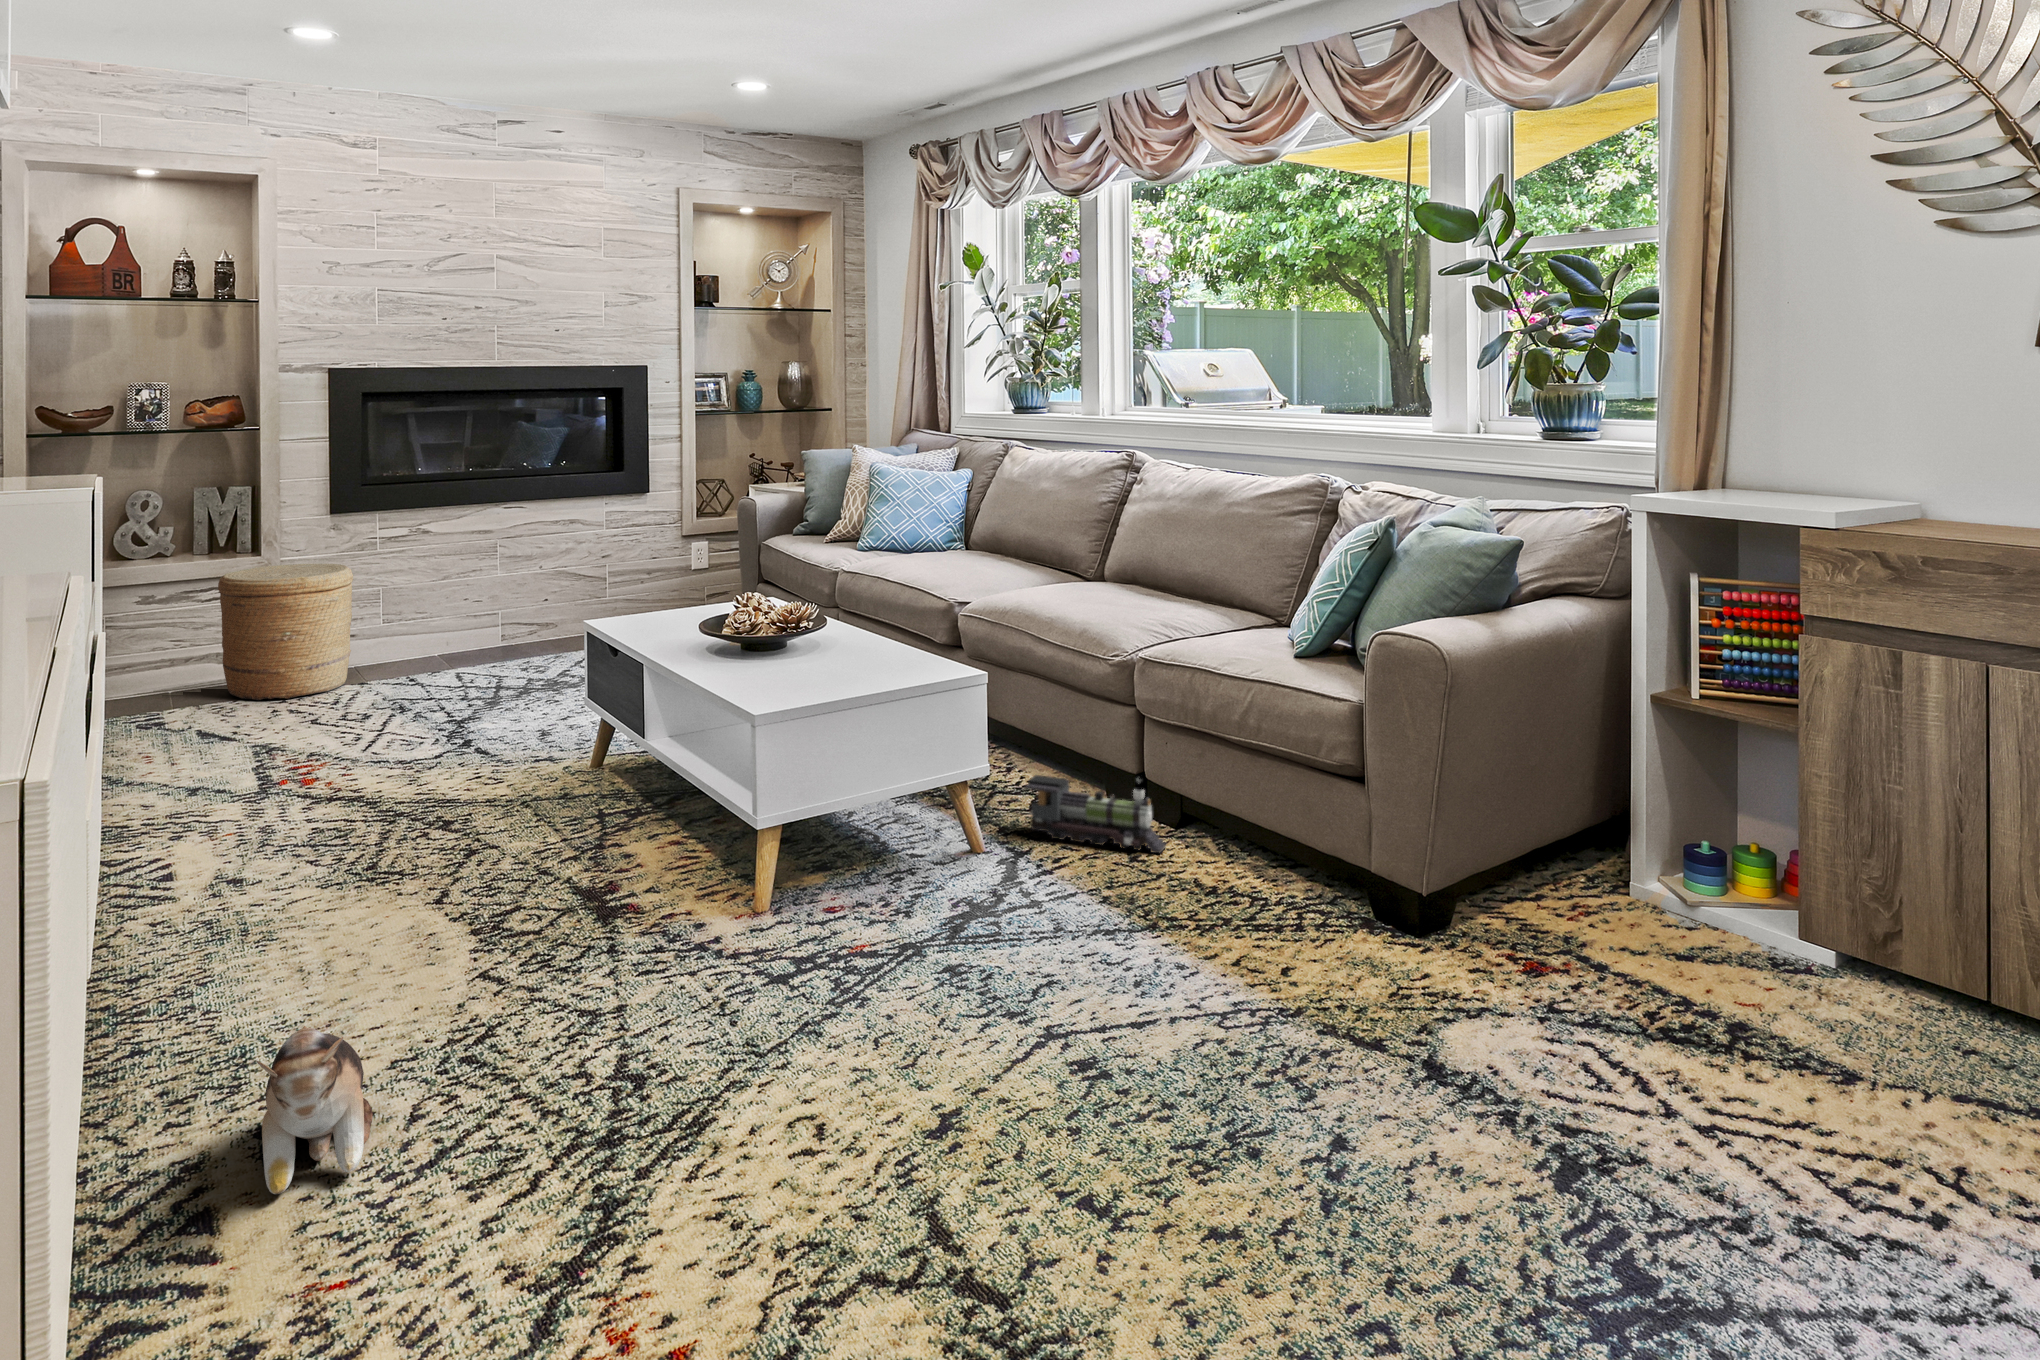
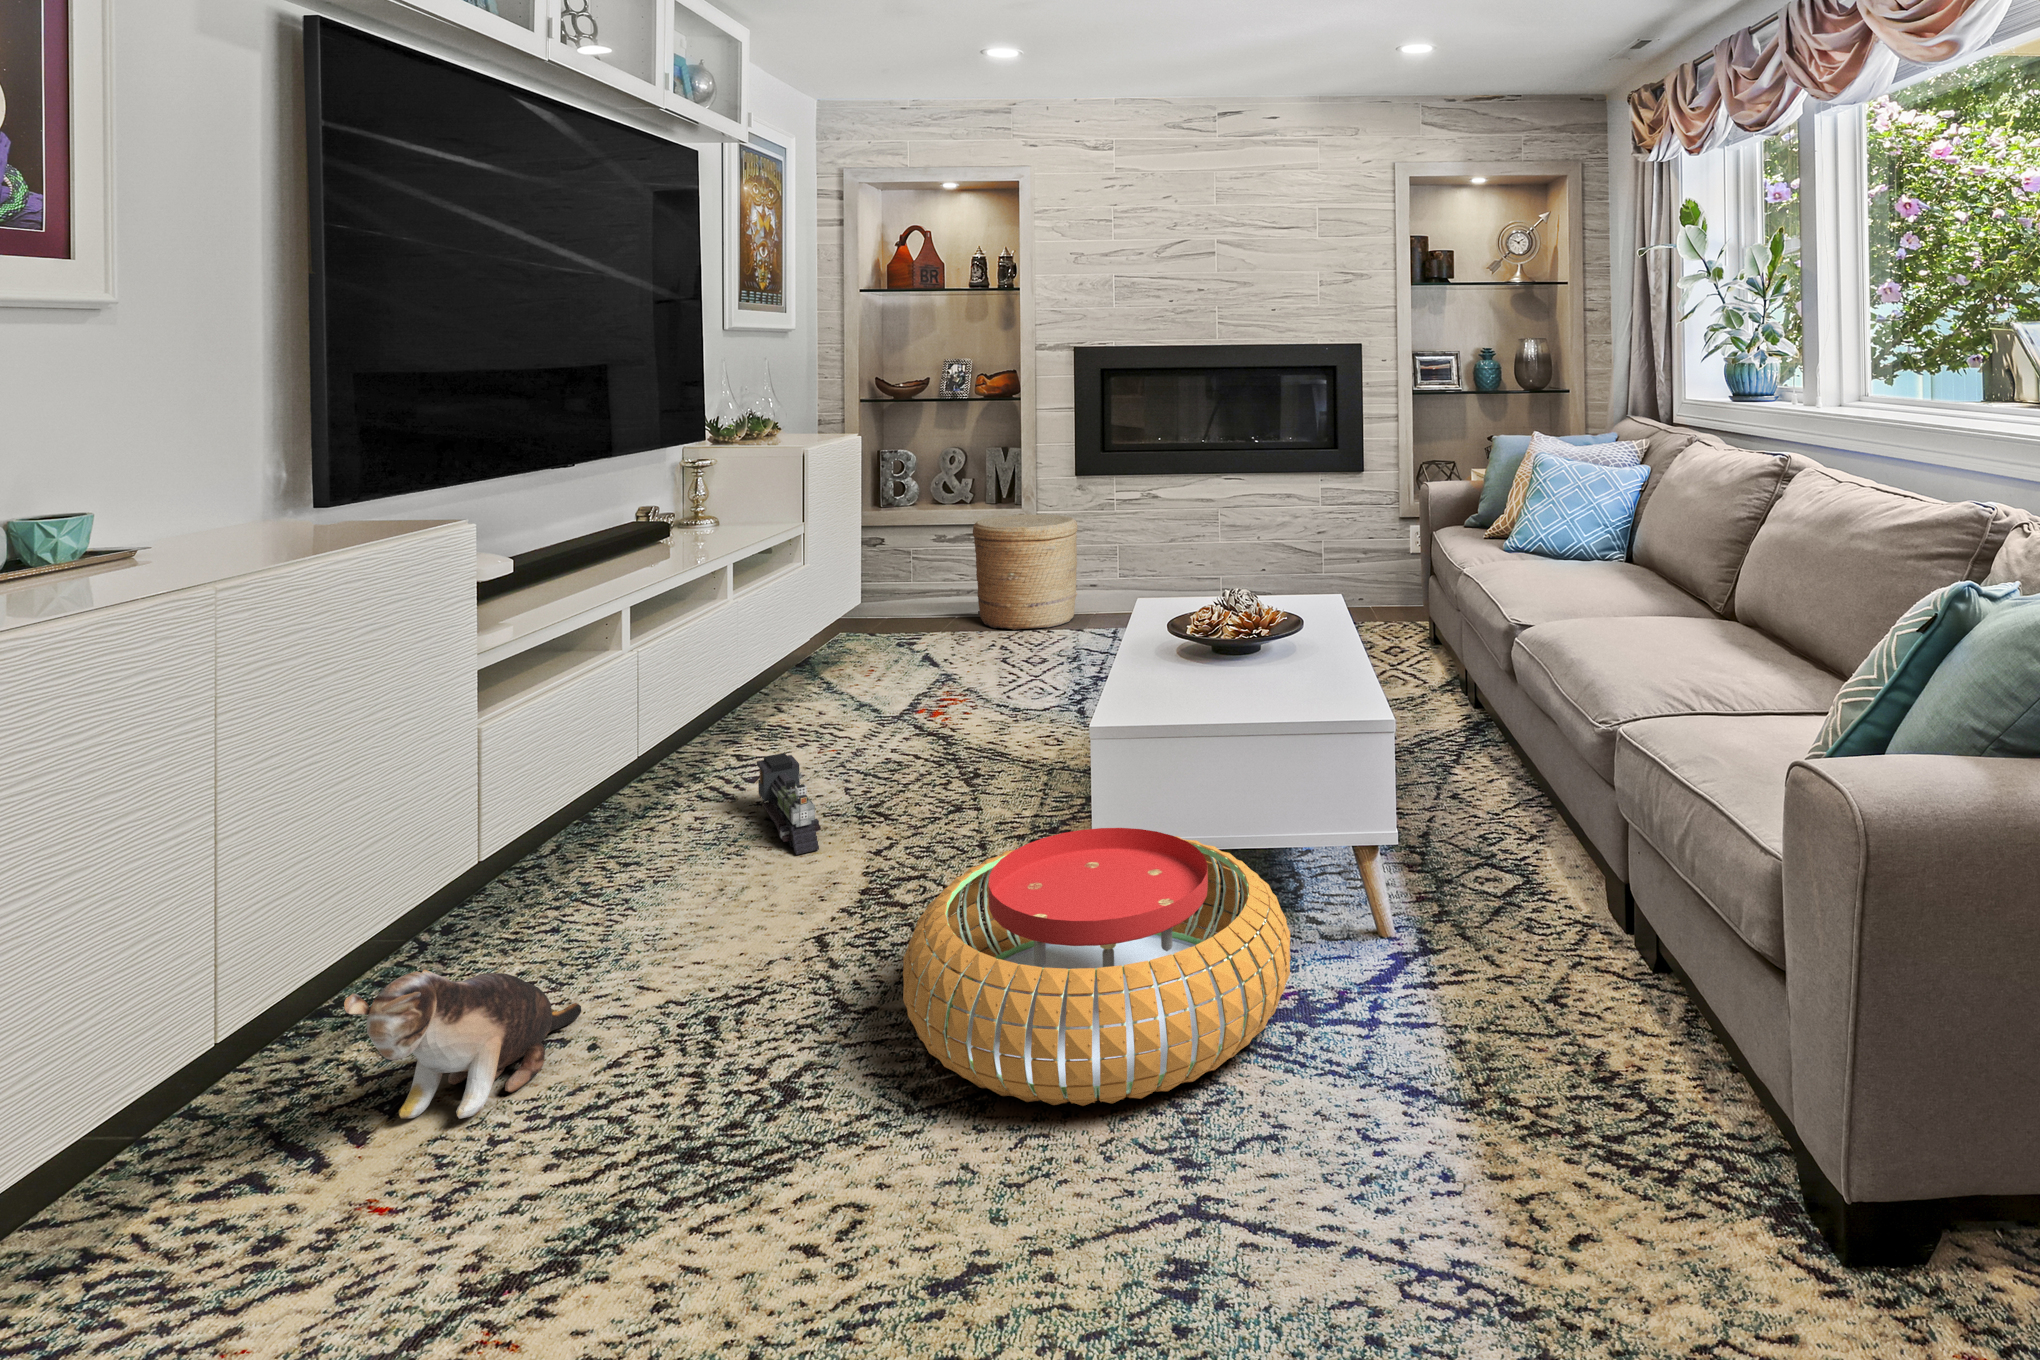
toy train: present [1026,775,1166,853] -> present [757,753,821,855]
pouf: none [660,797,1000,1015] -> present [903,828,1291,1106]

